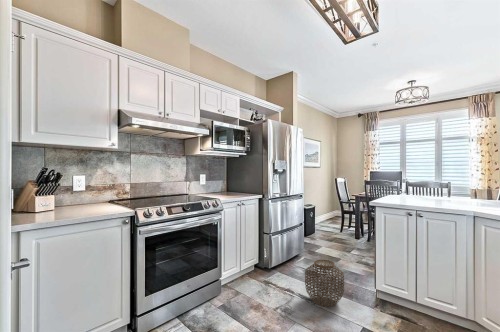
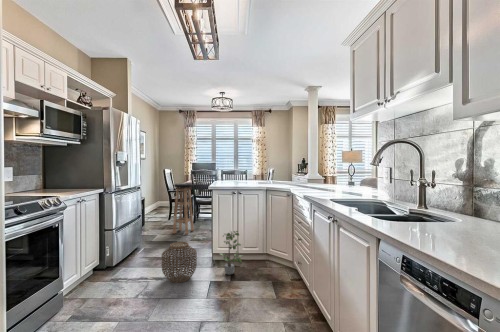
bar stool: none [339,194,364,253] -> present [173,183,194,235]
potted plant: none [374,259,410,316] -> present [220,231,242,275]

